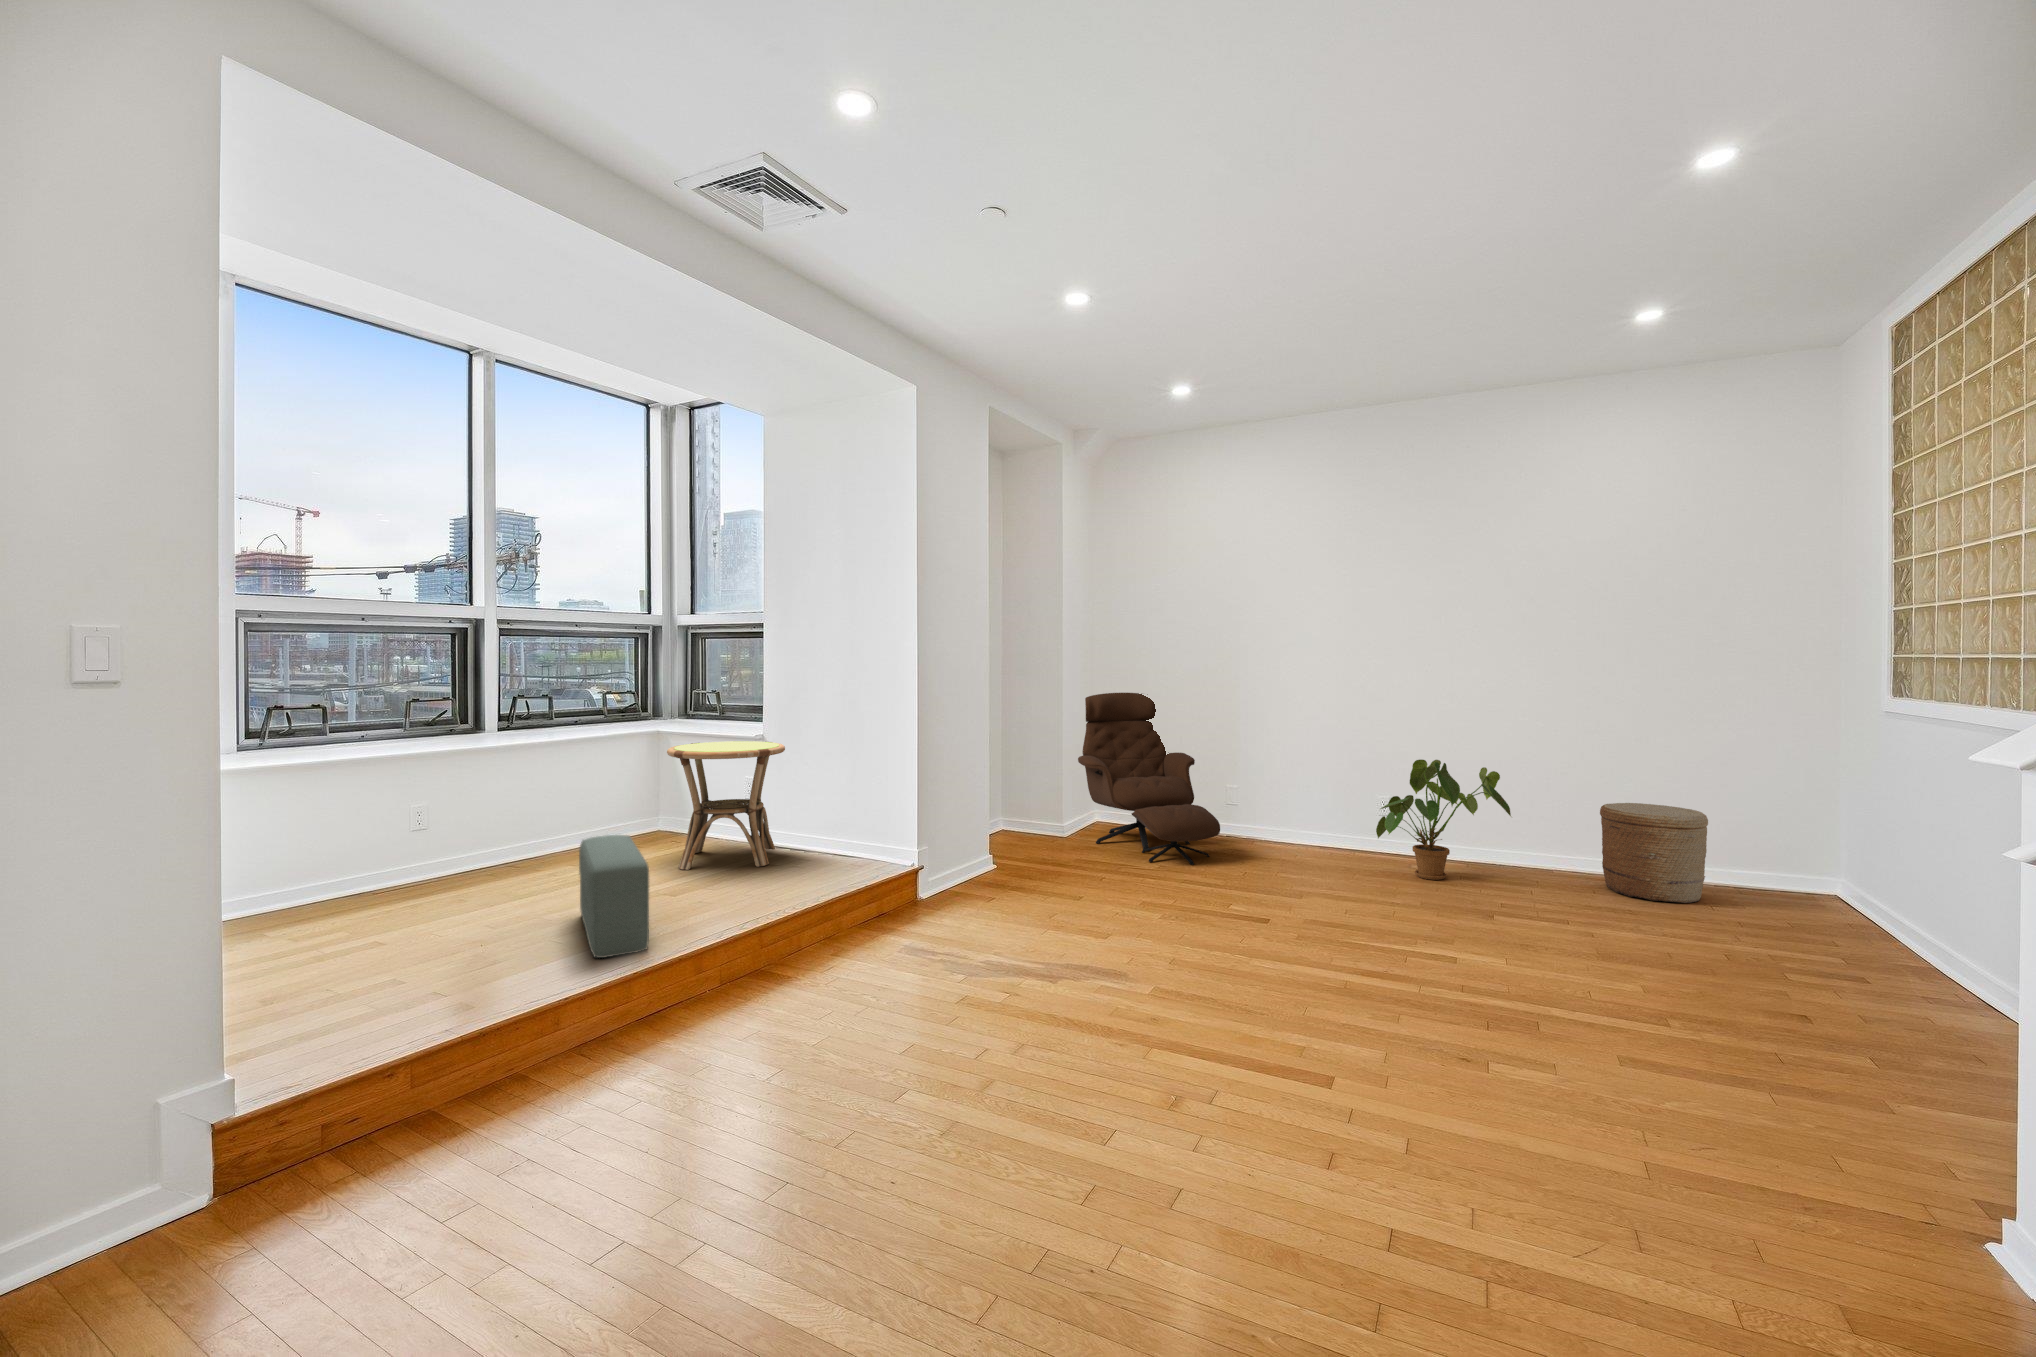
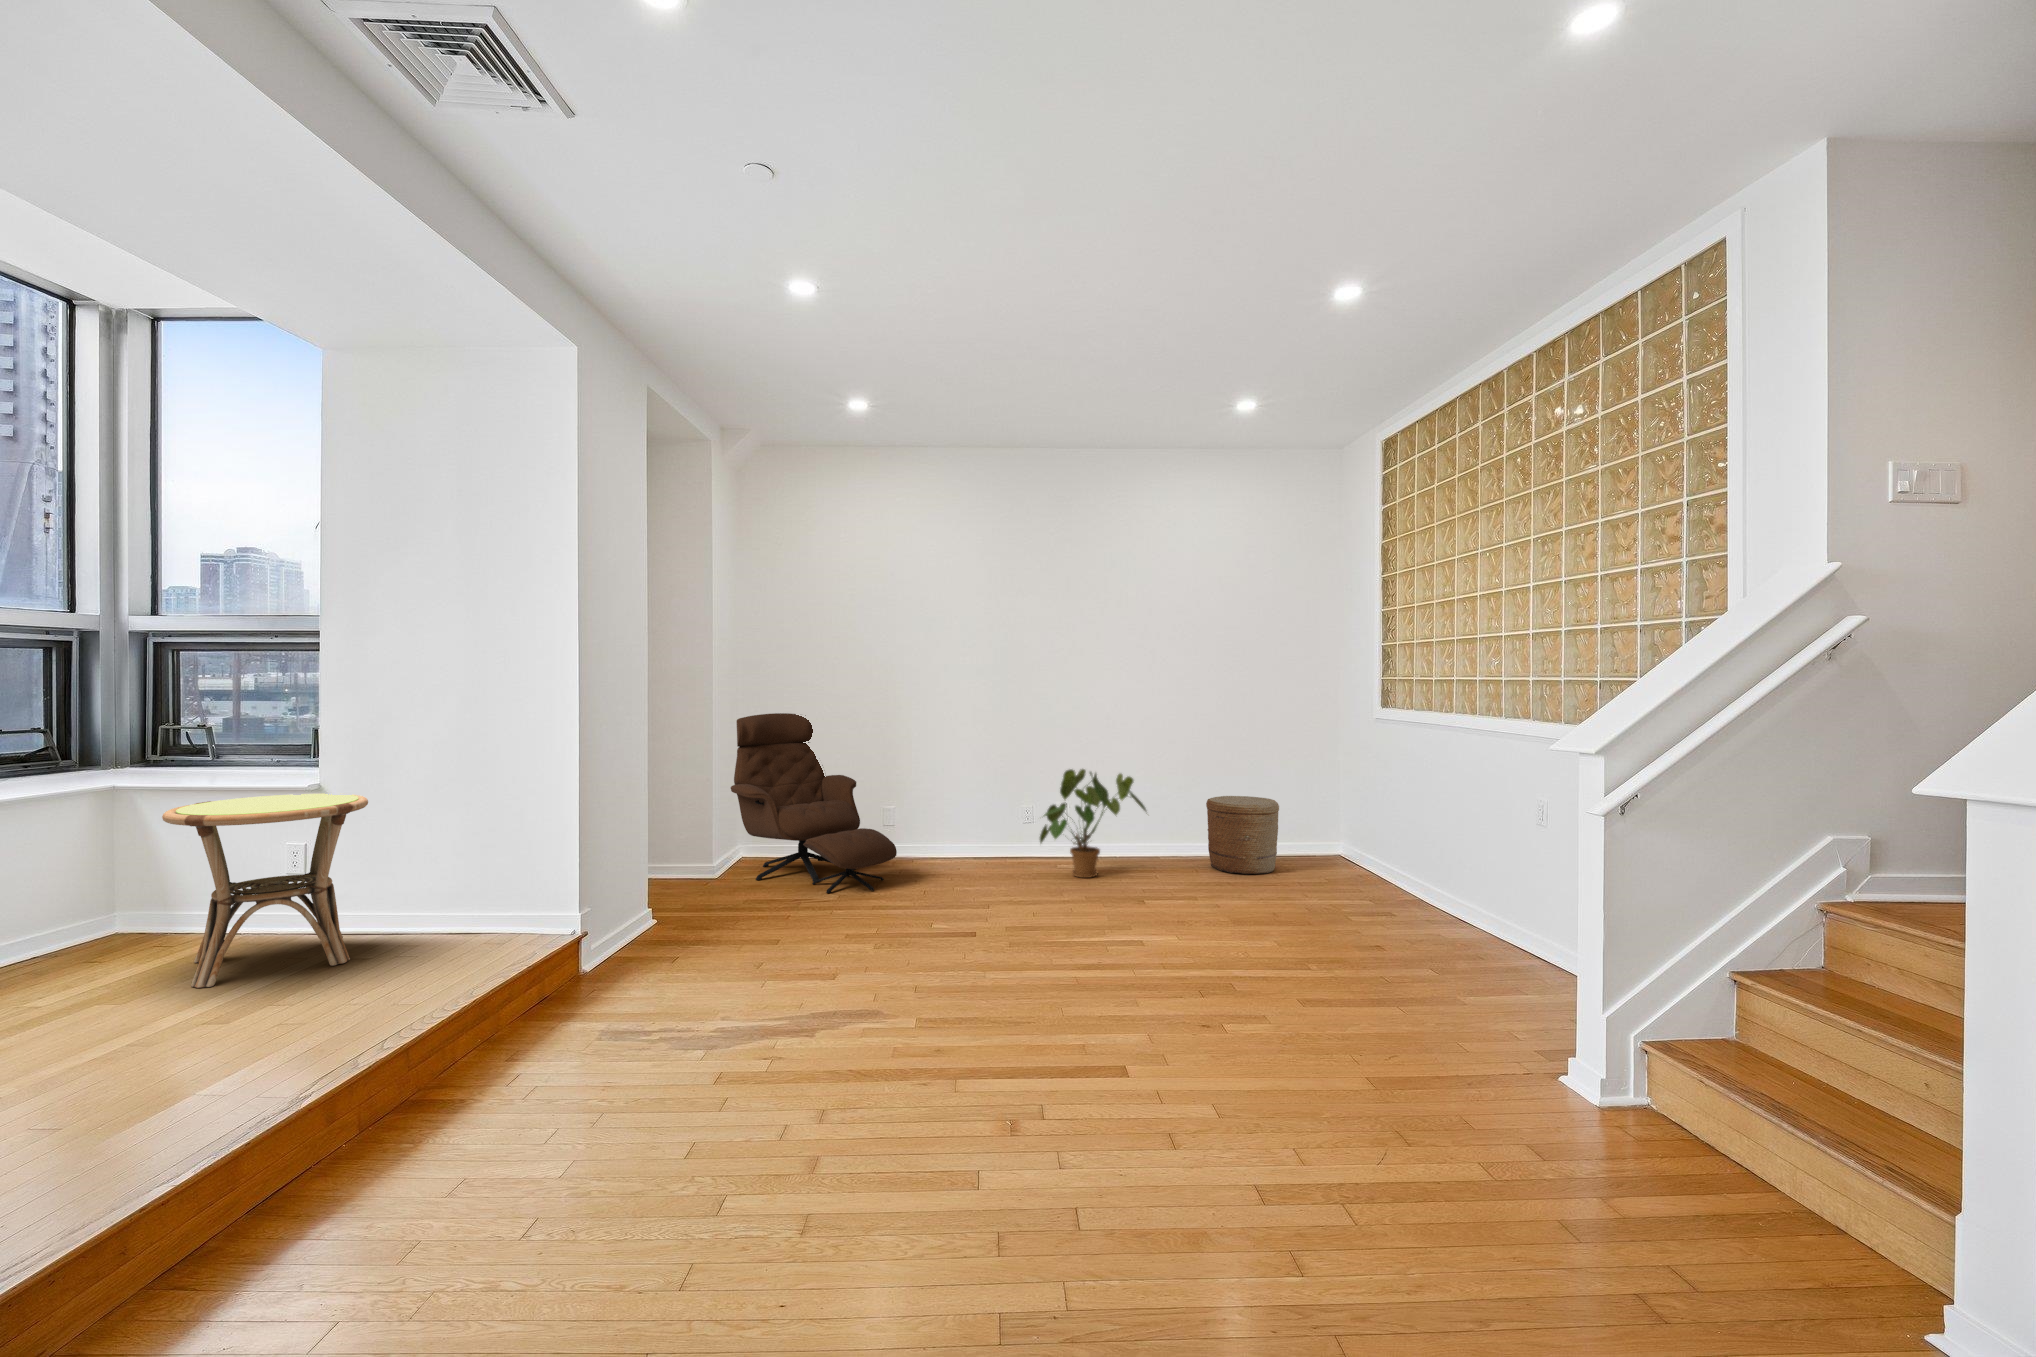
pouf: present [579,835,649,958] -> none [56,948,242,1141]

